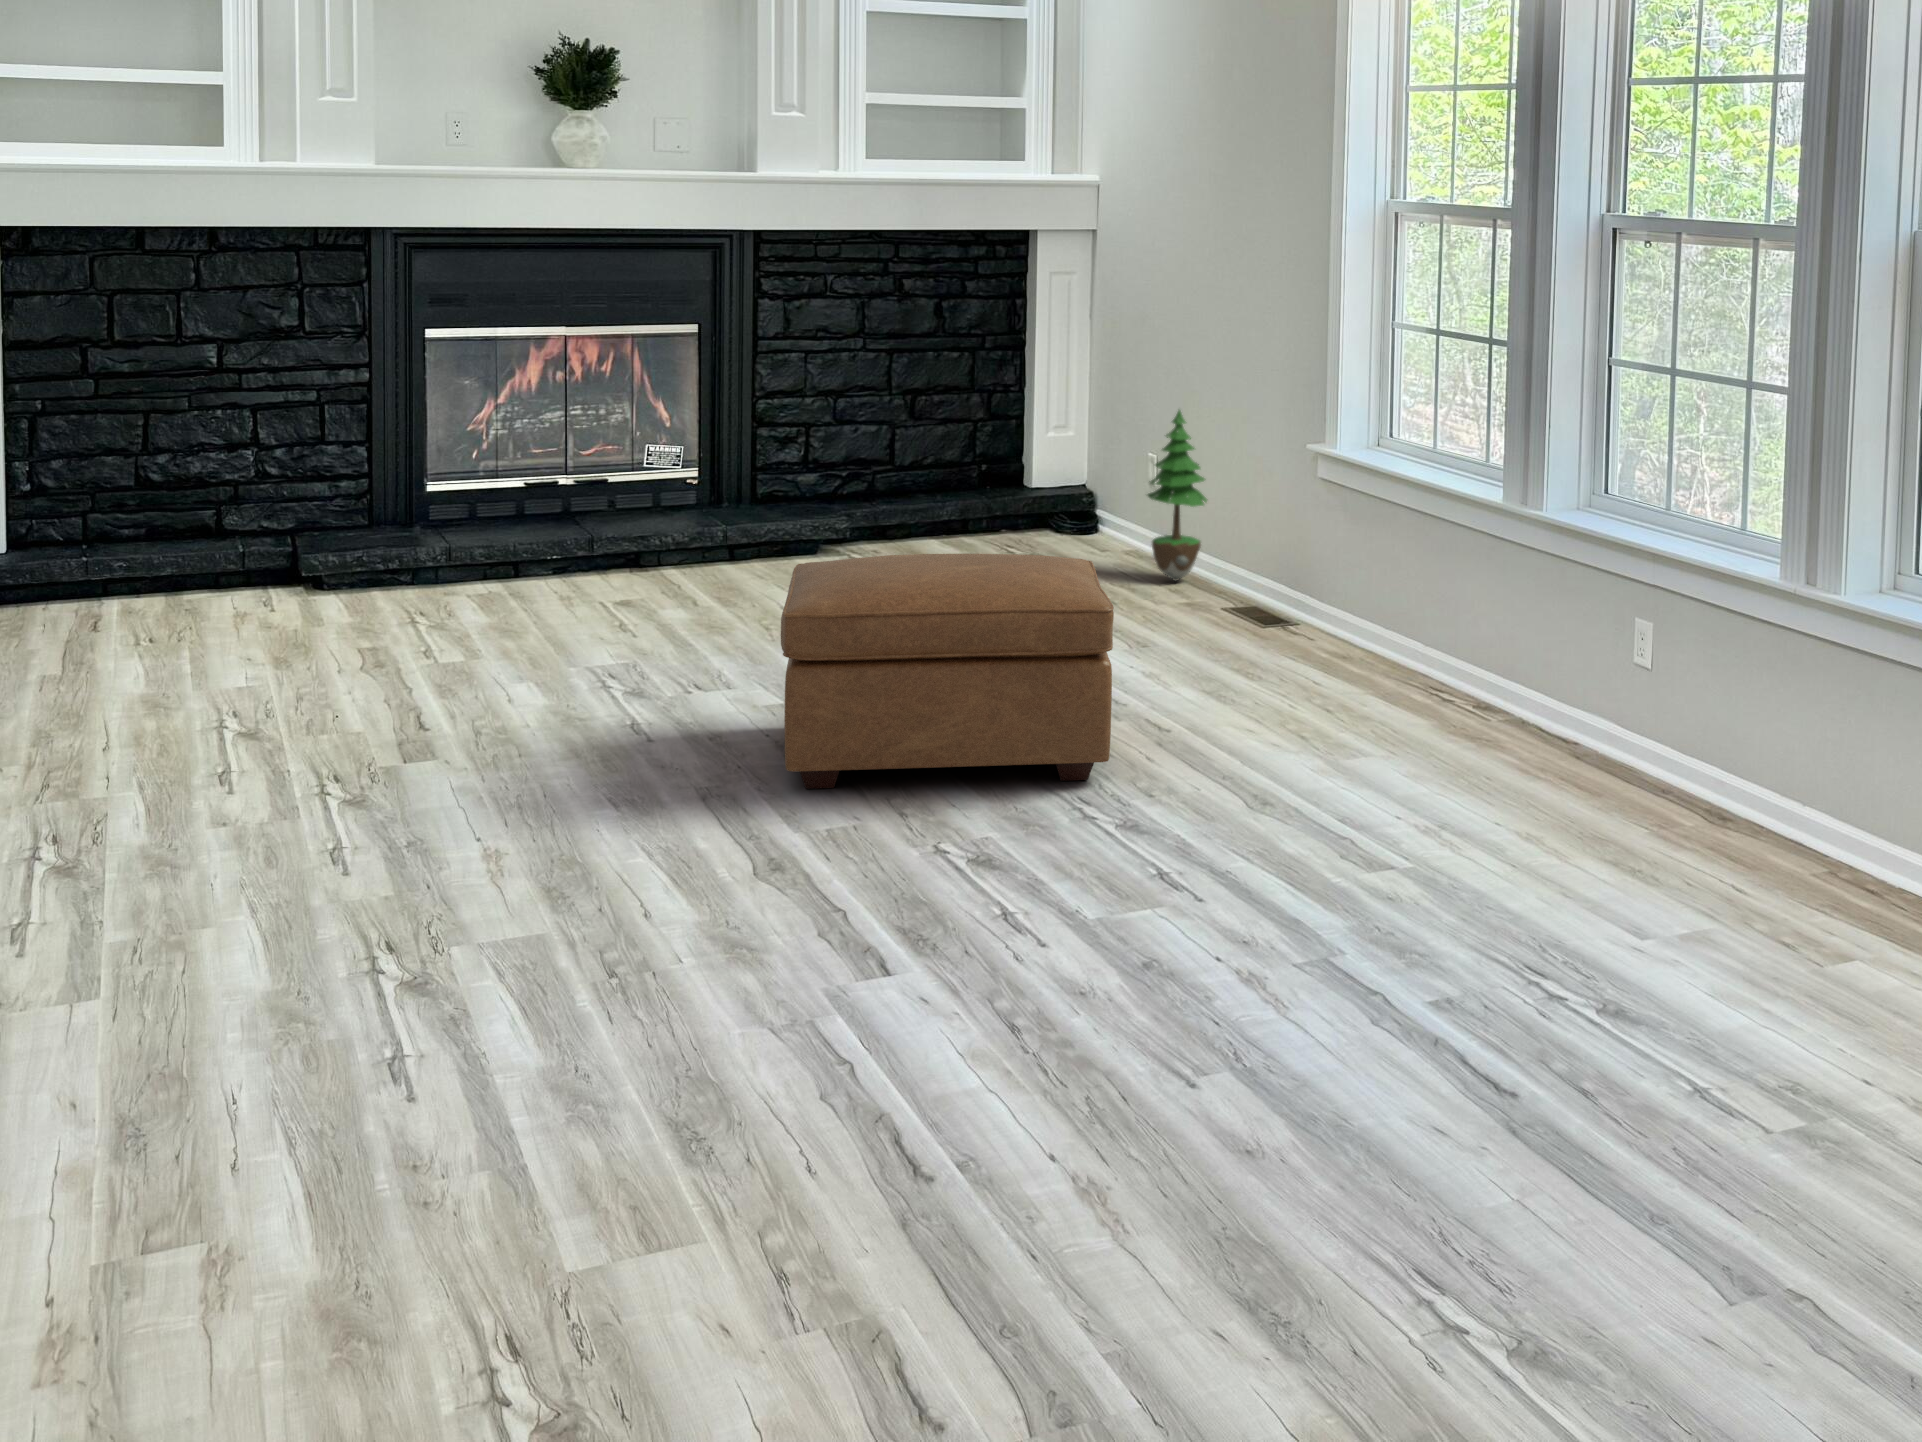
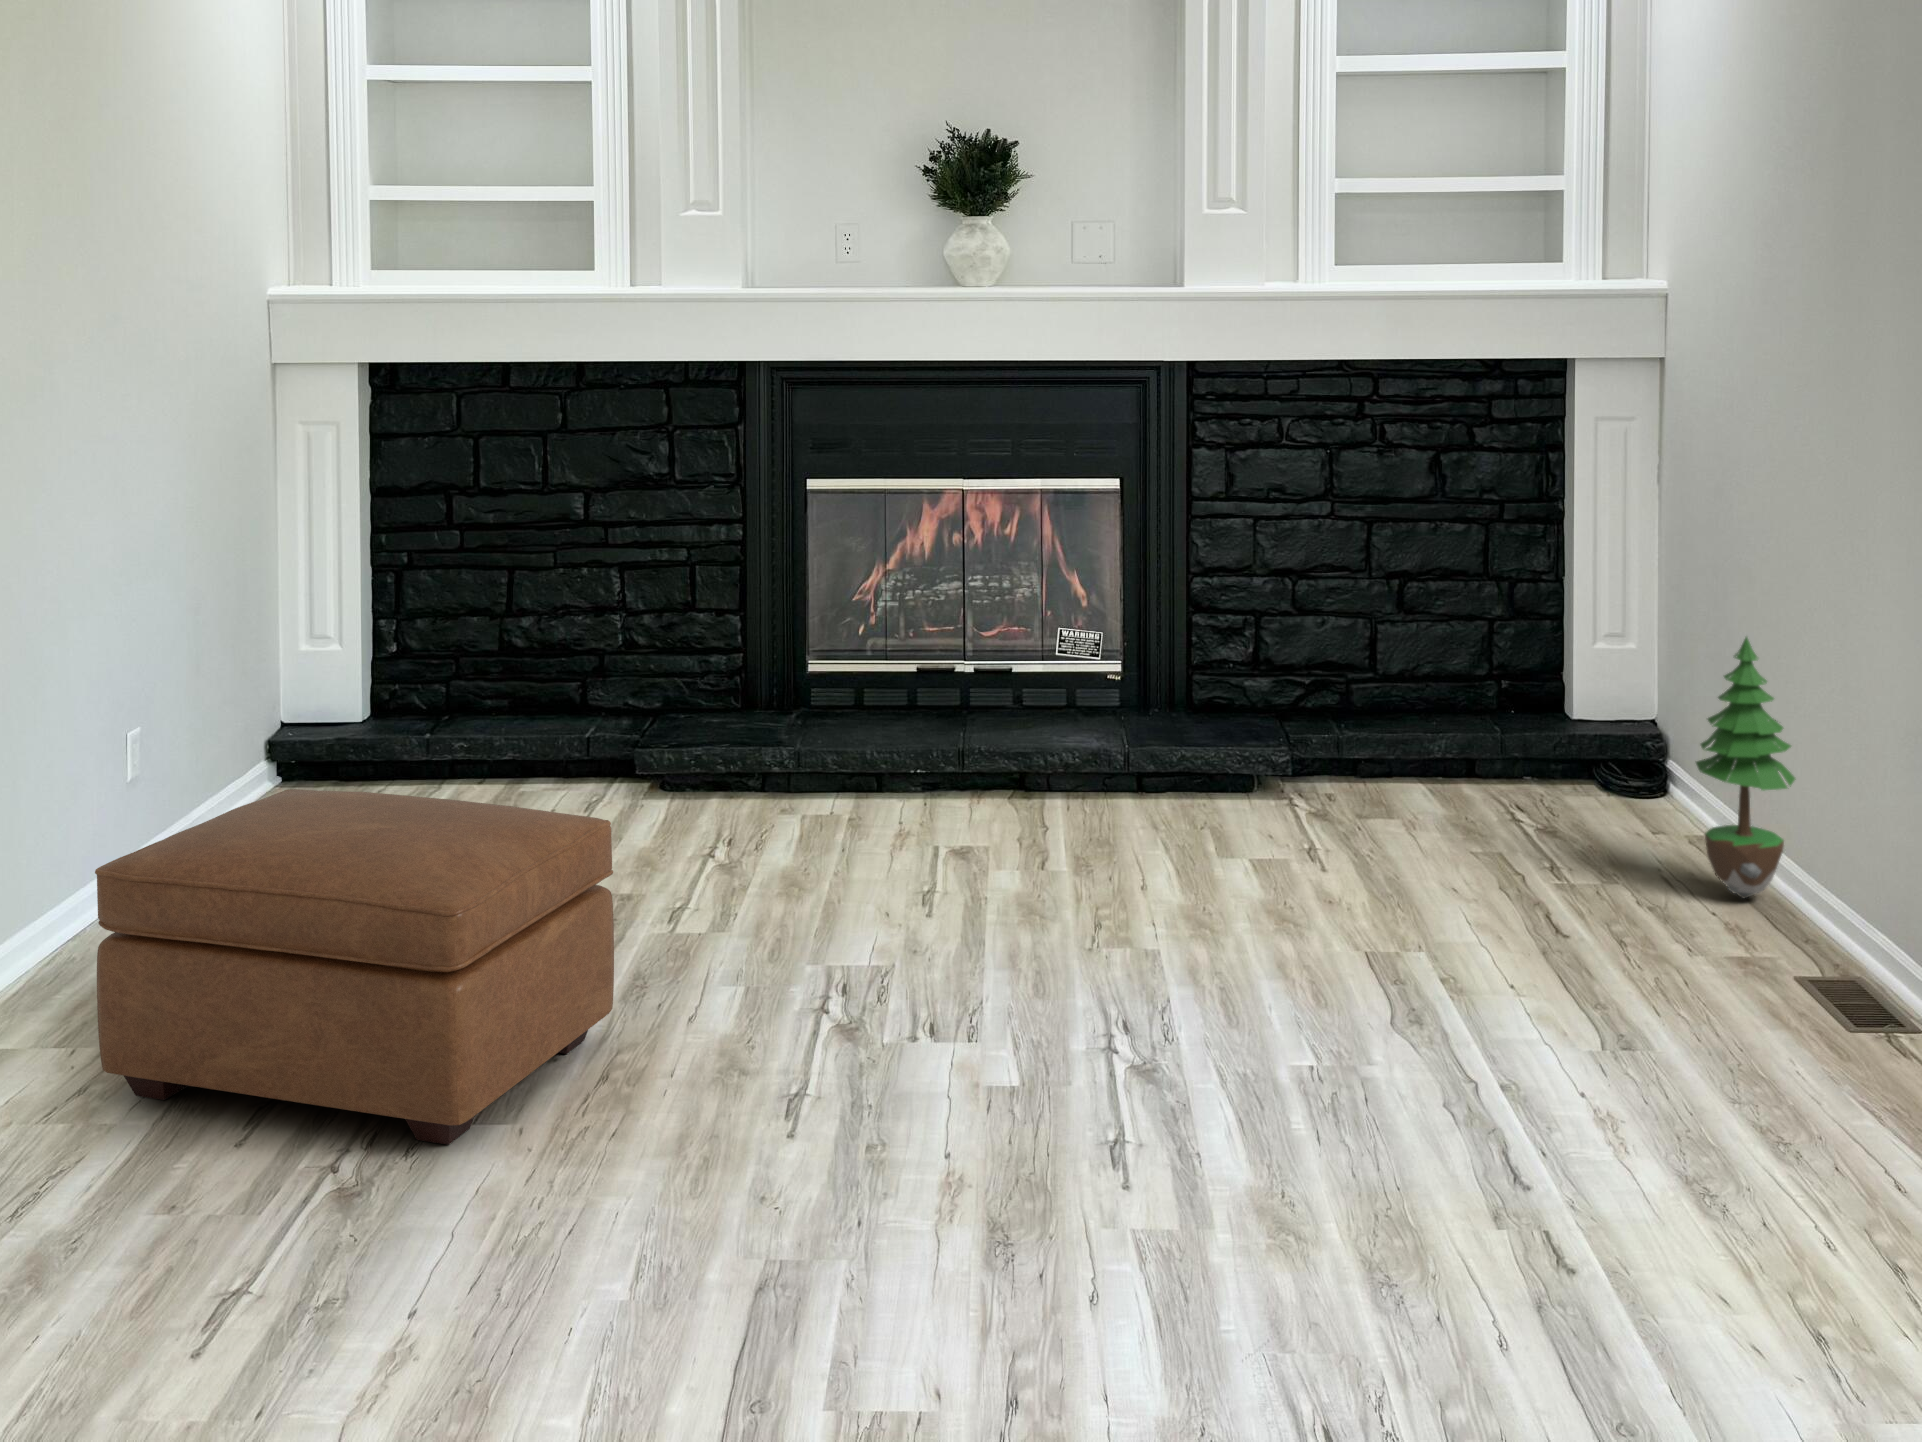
ottoman: present [781,554,1114,789] -> present [95,789,614,1145]

